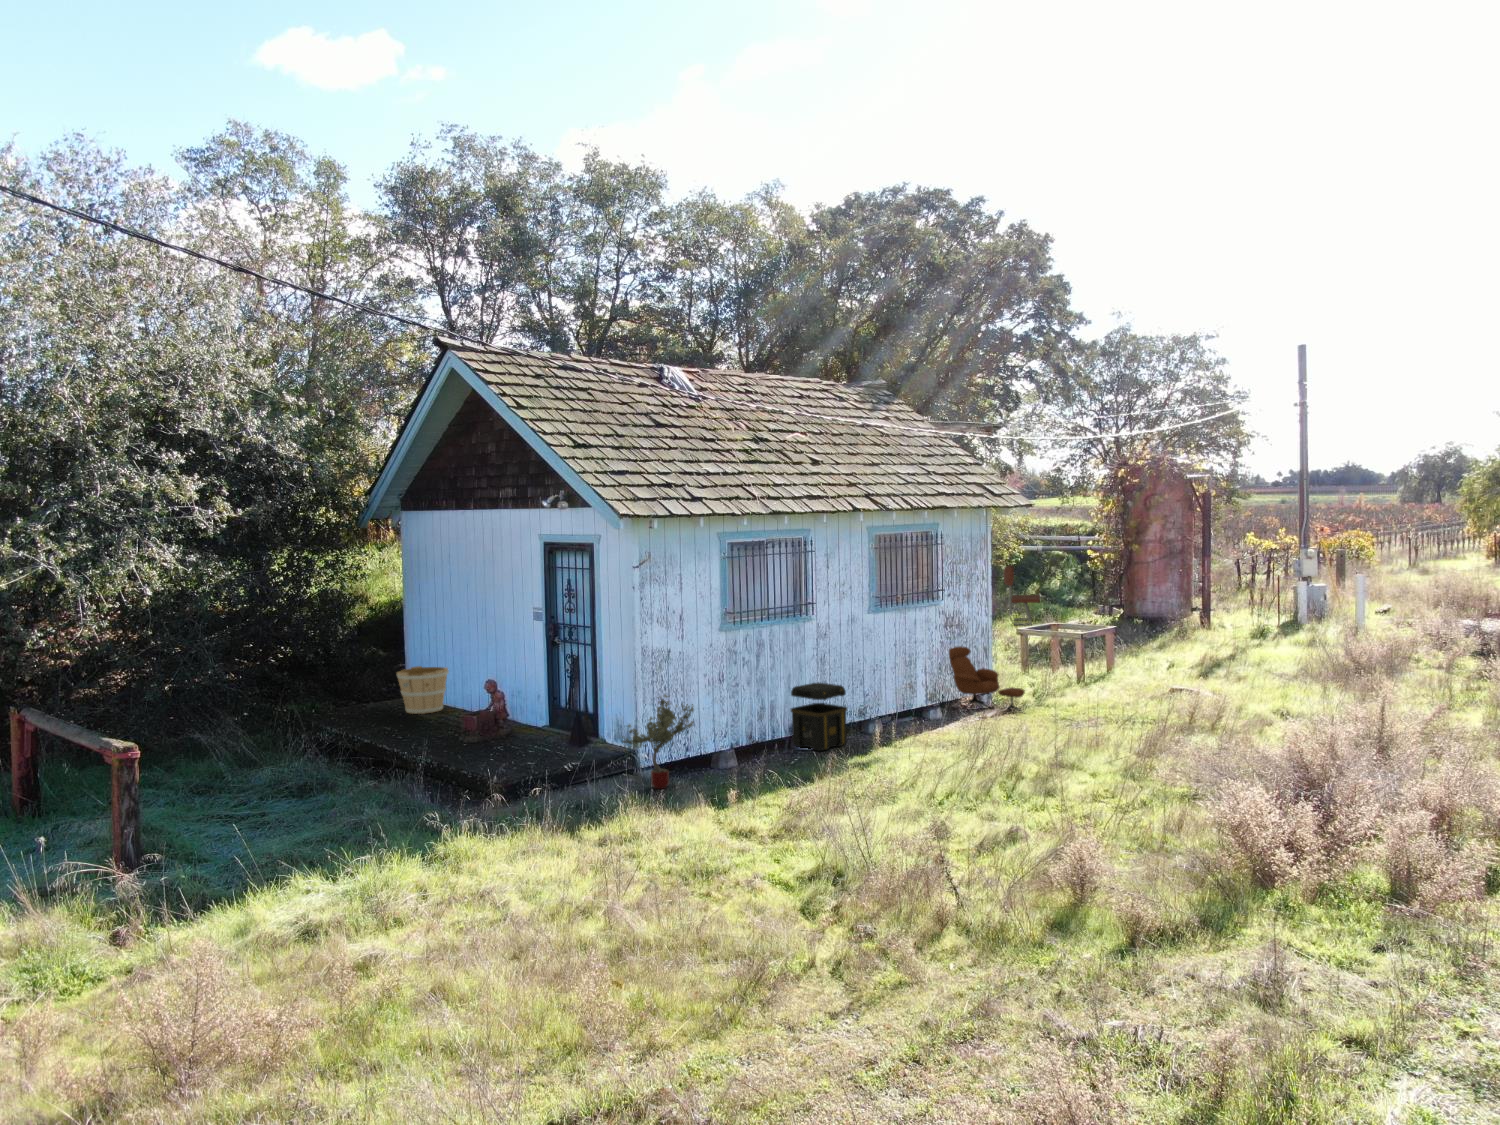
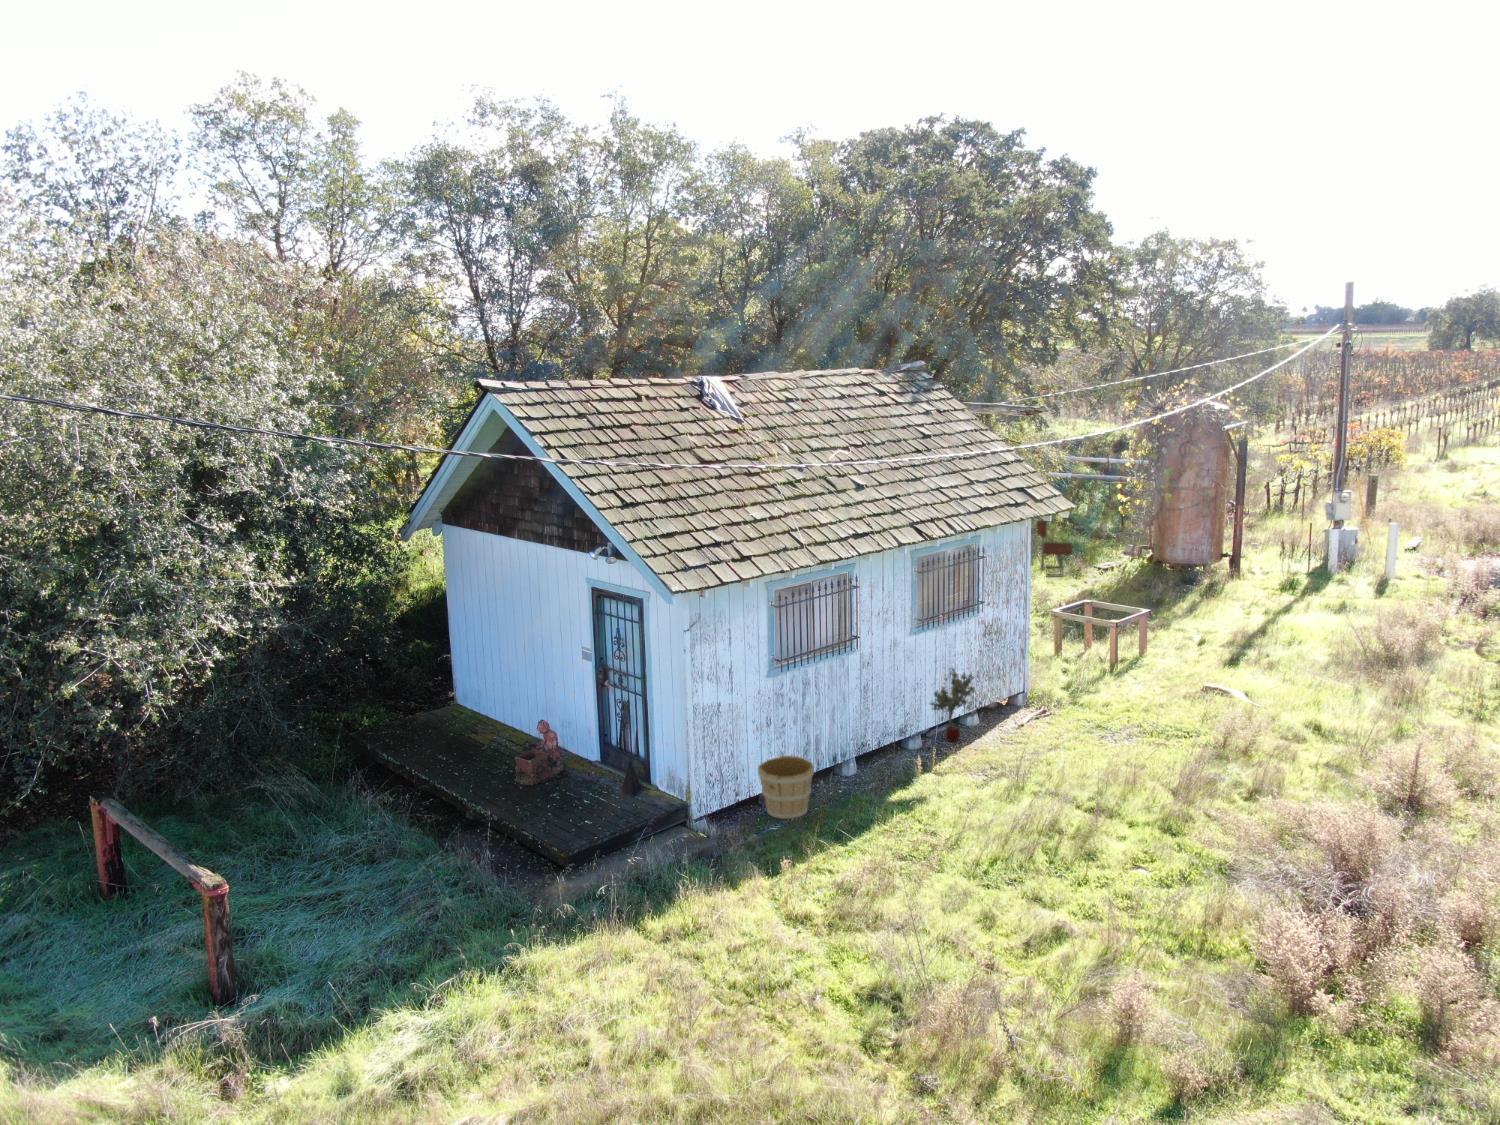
lounge chair: present [949,646,1025,713] -> none [988,655,1063,729]
wooden bucket: present [397,666,449,714] -> present [758,756,814,819]
toolbox: present [791,683,847,751] -> none [835,714,891,786]
potted tree: present [622,695,694,789] -> present [930,669,974,742]

